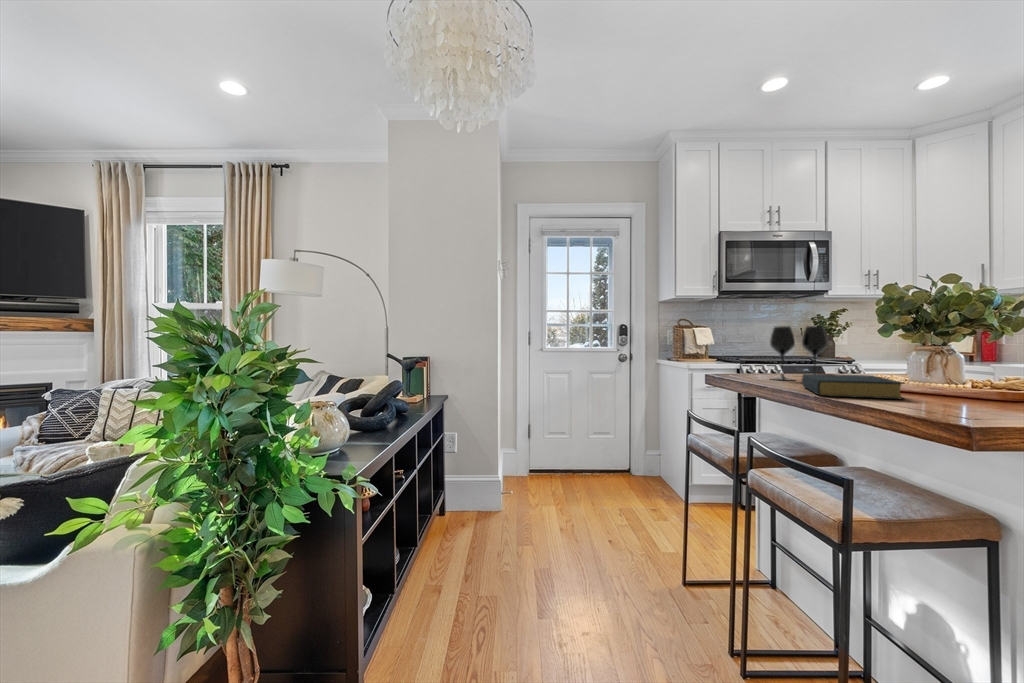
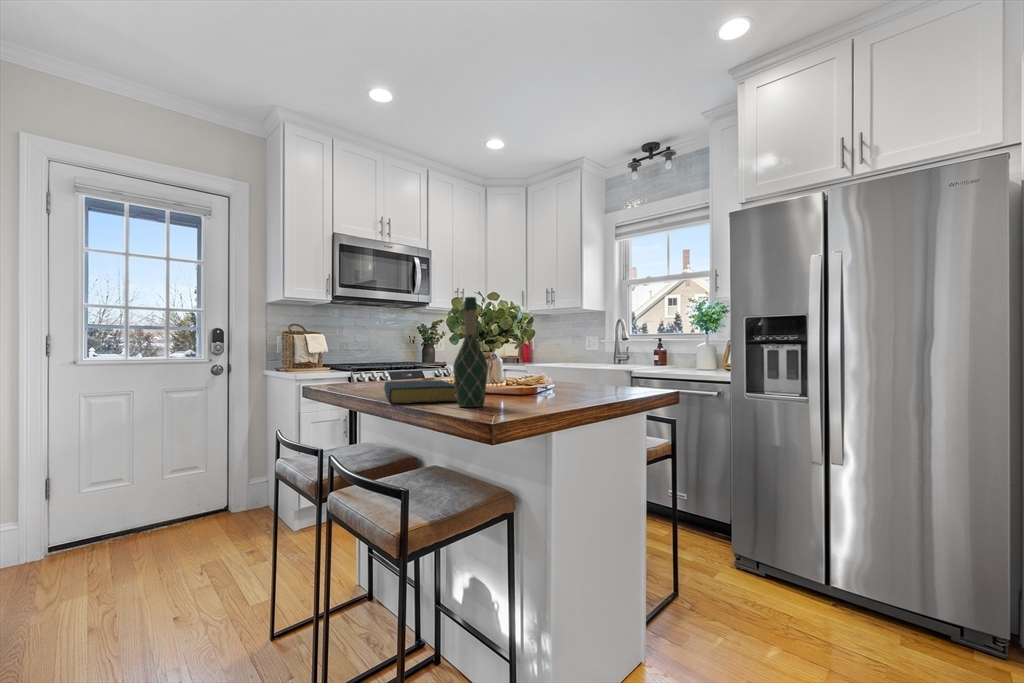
wine bottle: none [902,284,954,407] -> present [453,297,488,407]
wine glass: present [770,326,828,381] -> none [362,334,415,388]

